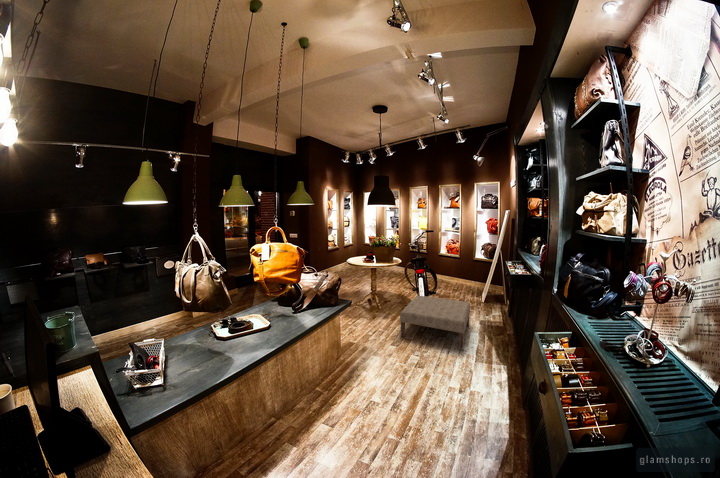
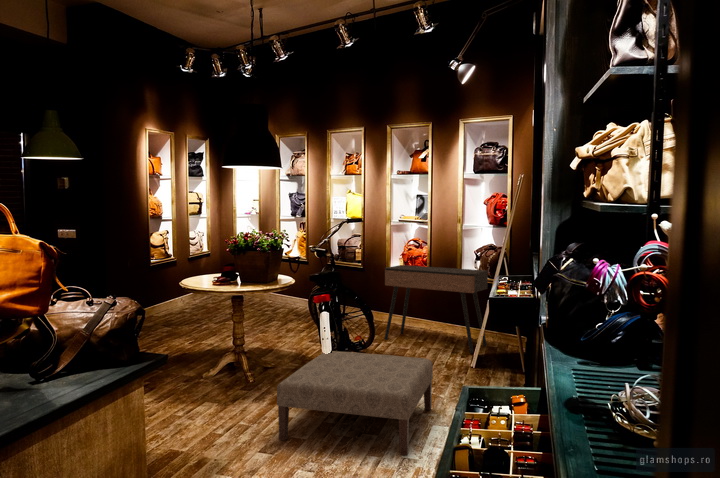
console table: none [438,252,491,296] -> present [385,265,488,353]

